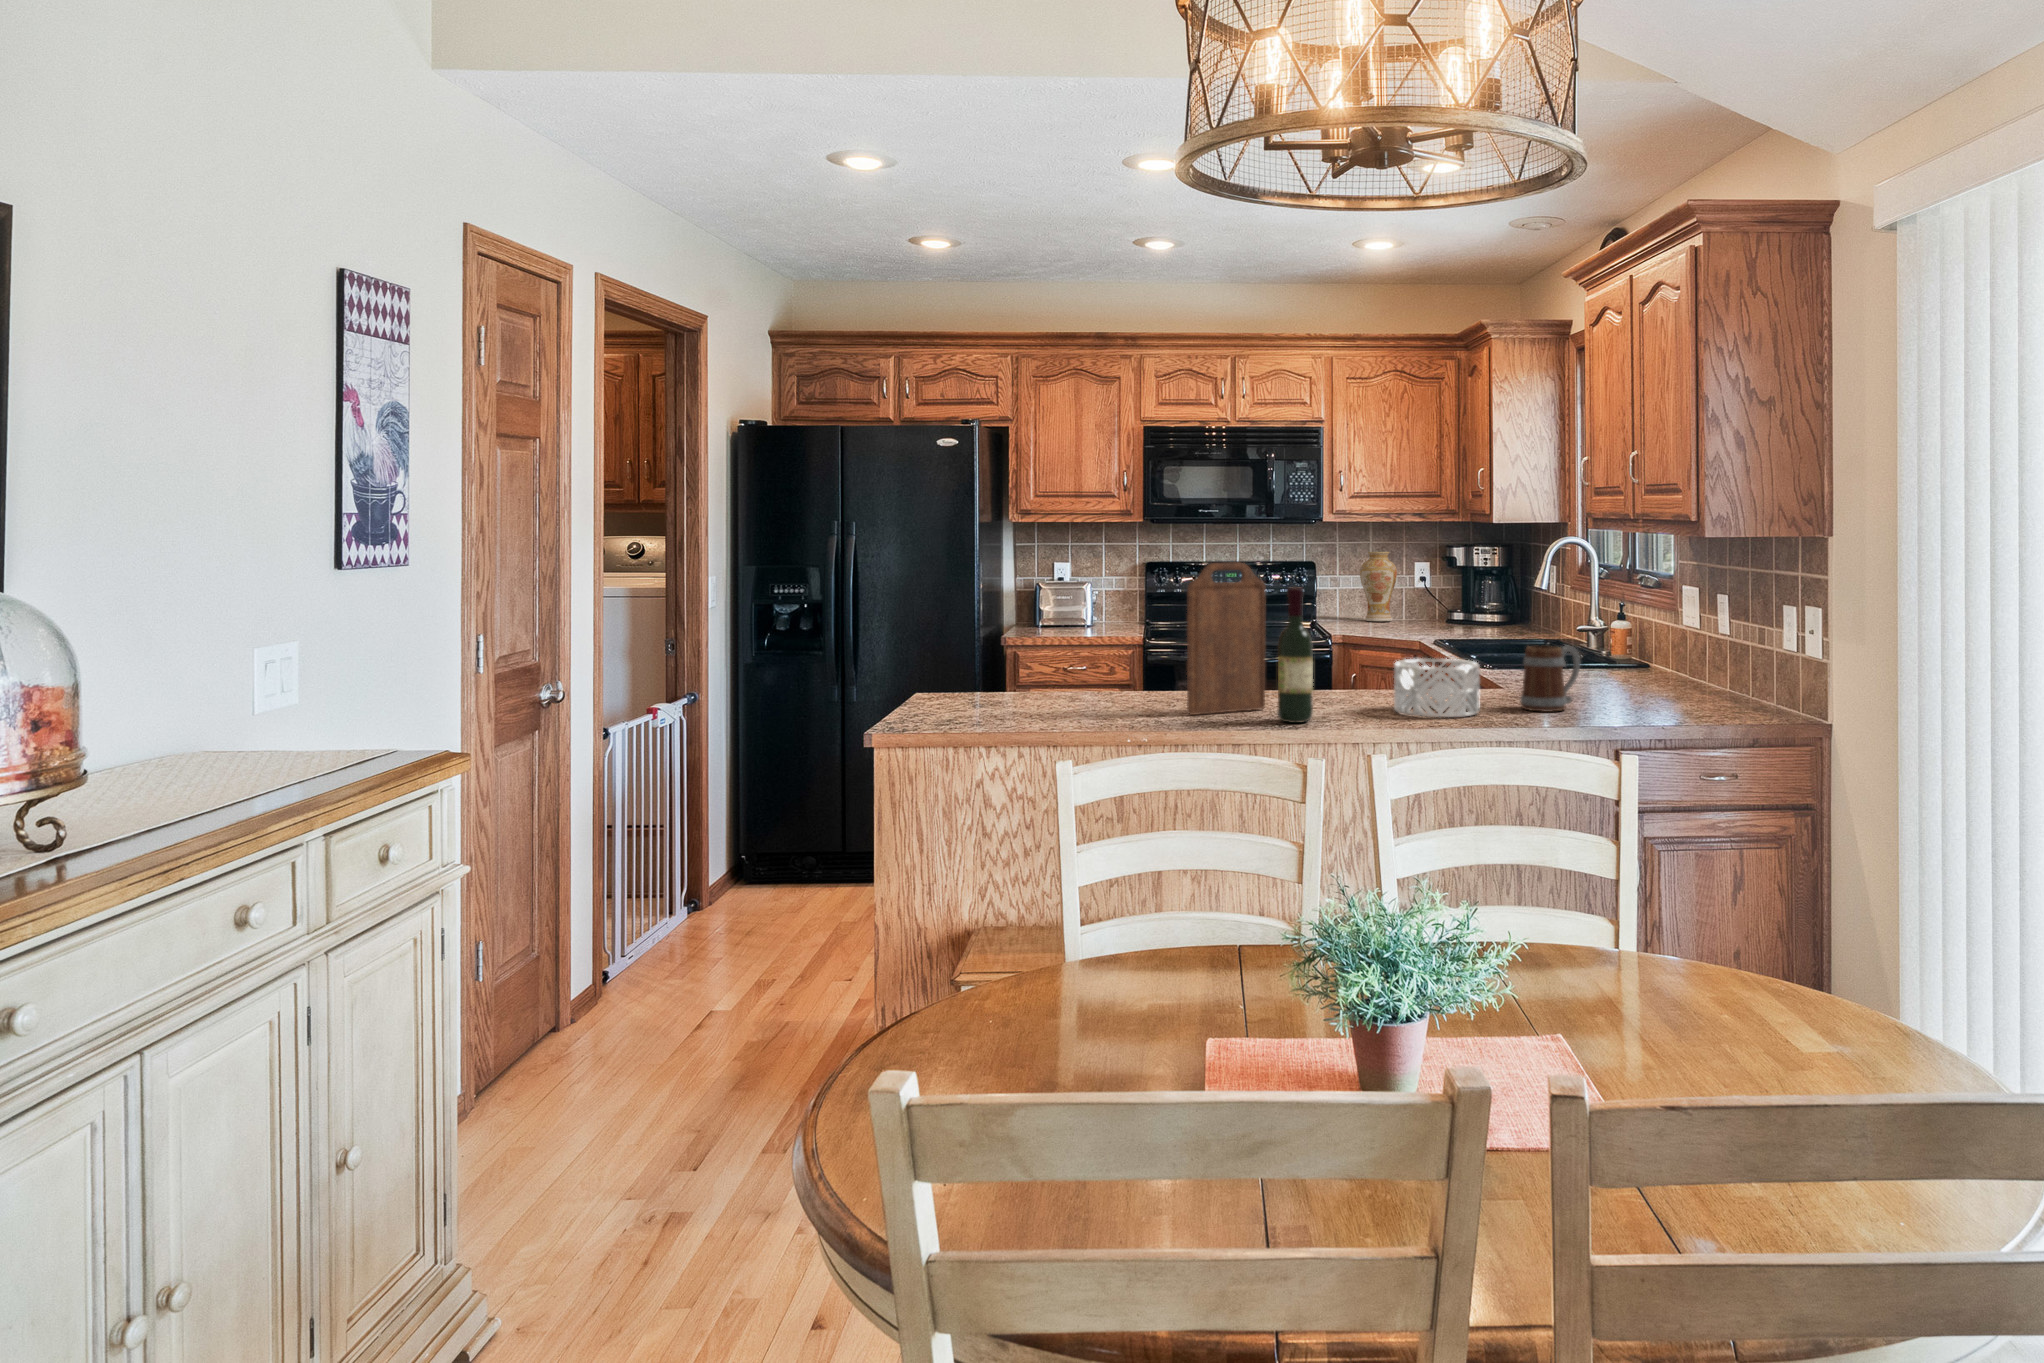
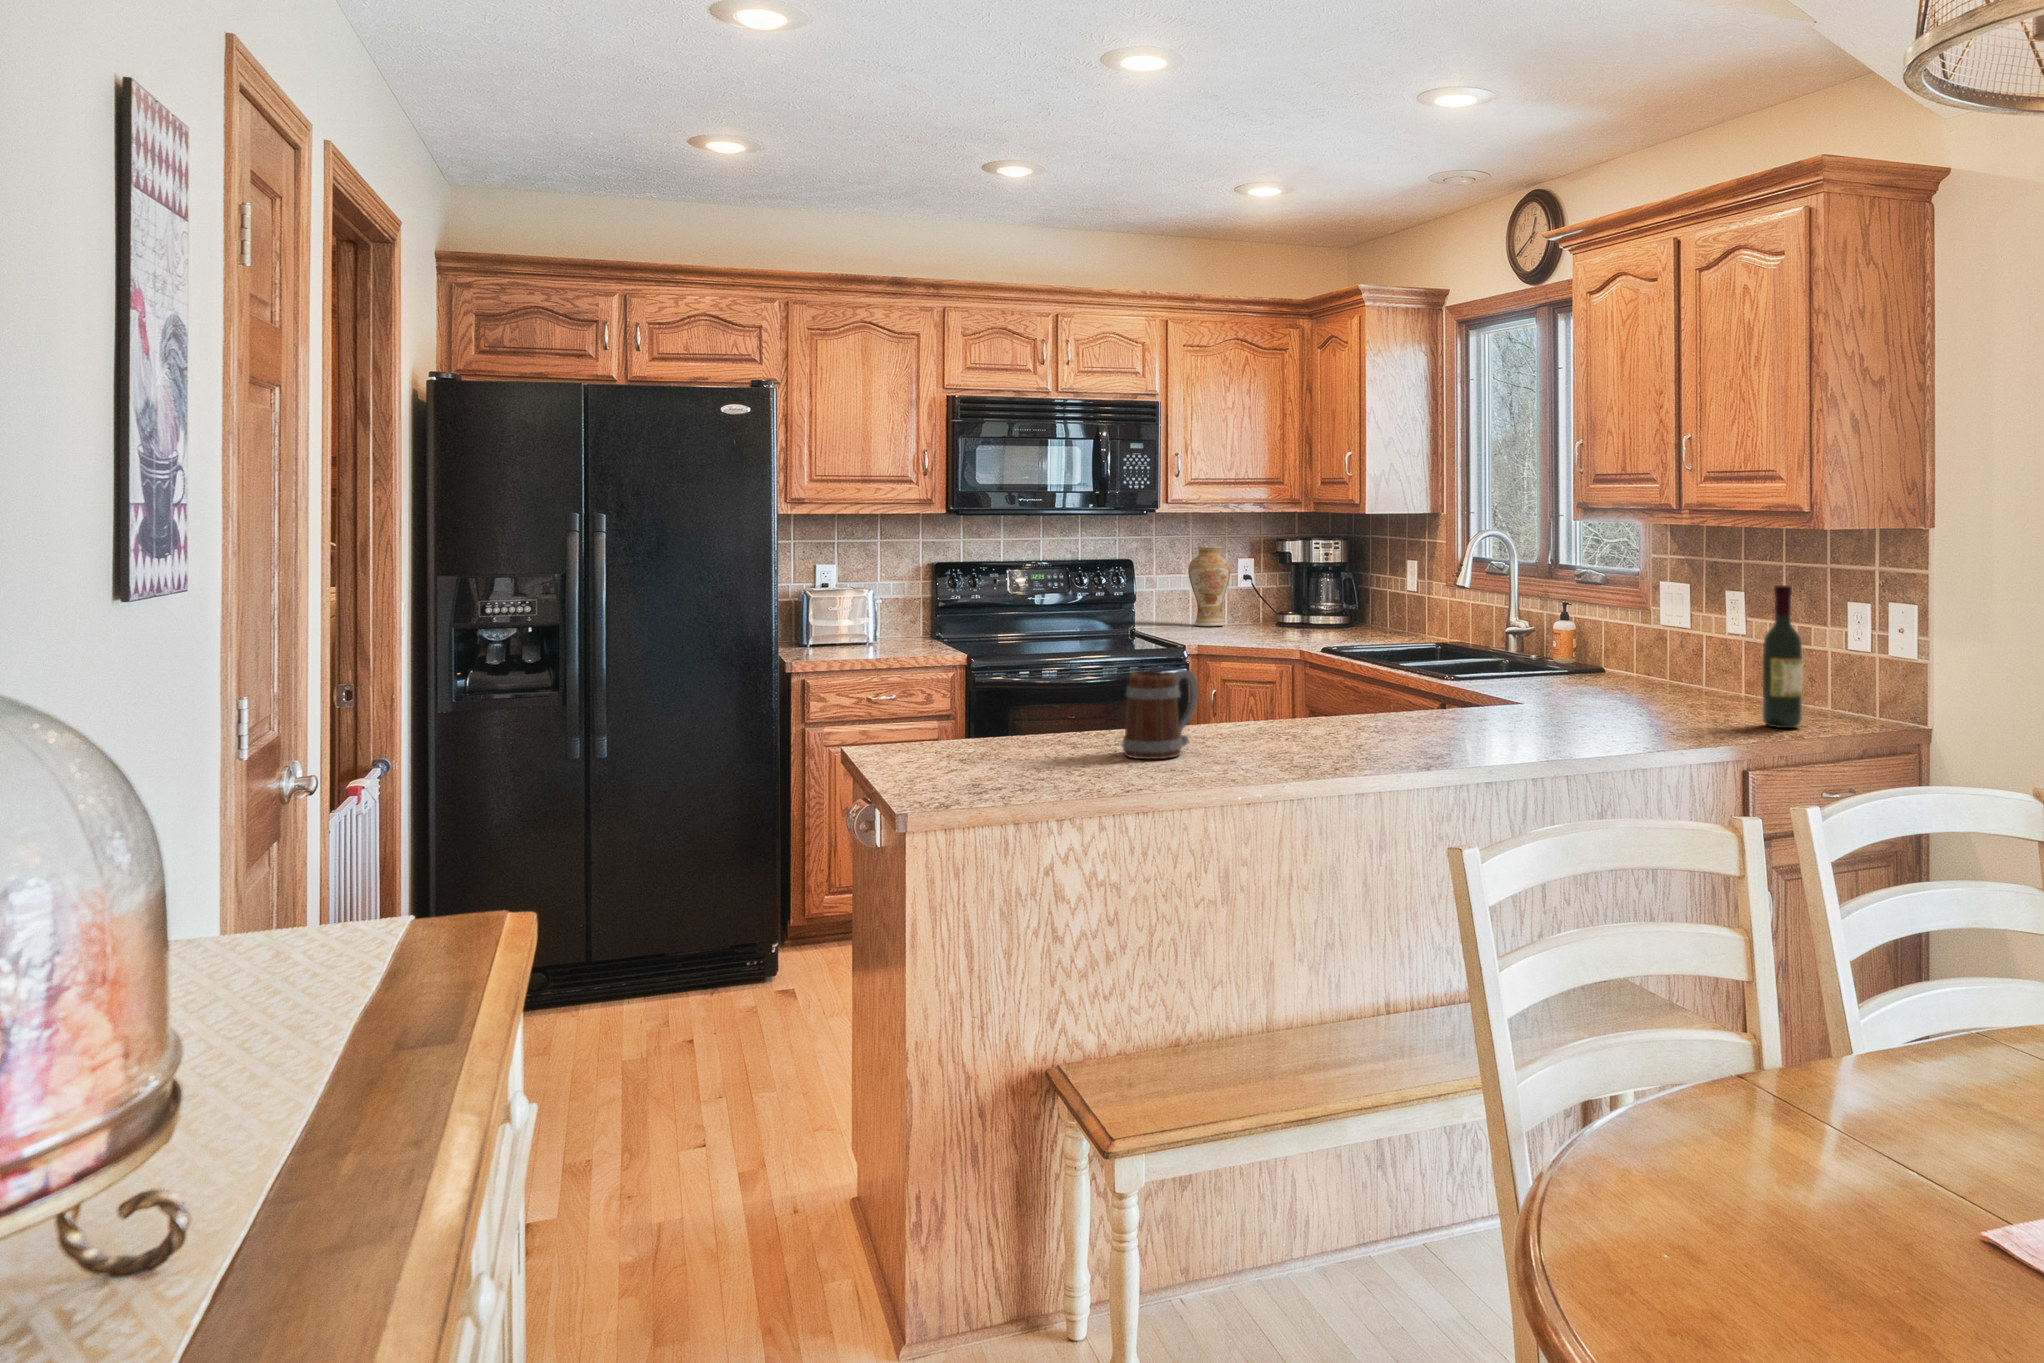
cutting board: present [1187,562,1265,715] -> none [1272,563,1346,758]
wine bottle: present [1277,587,1313,723] -> present [1762,585,1803,728]
mug: present [1520,645,1580,712] -> present [1122,670,1198,759]
decorative bowl: present [1394,658,1480,717] -> none [1485,673,1587,745]

